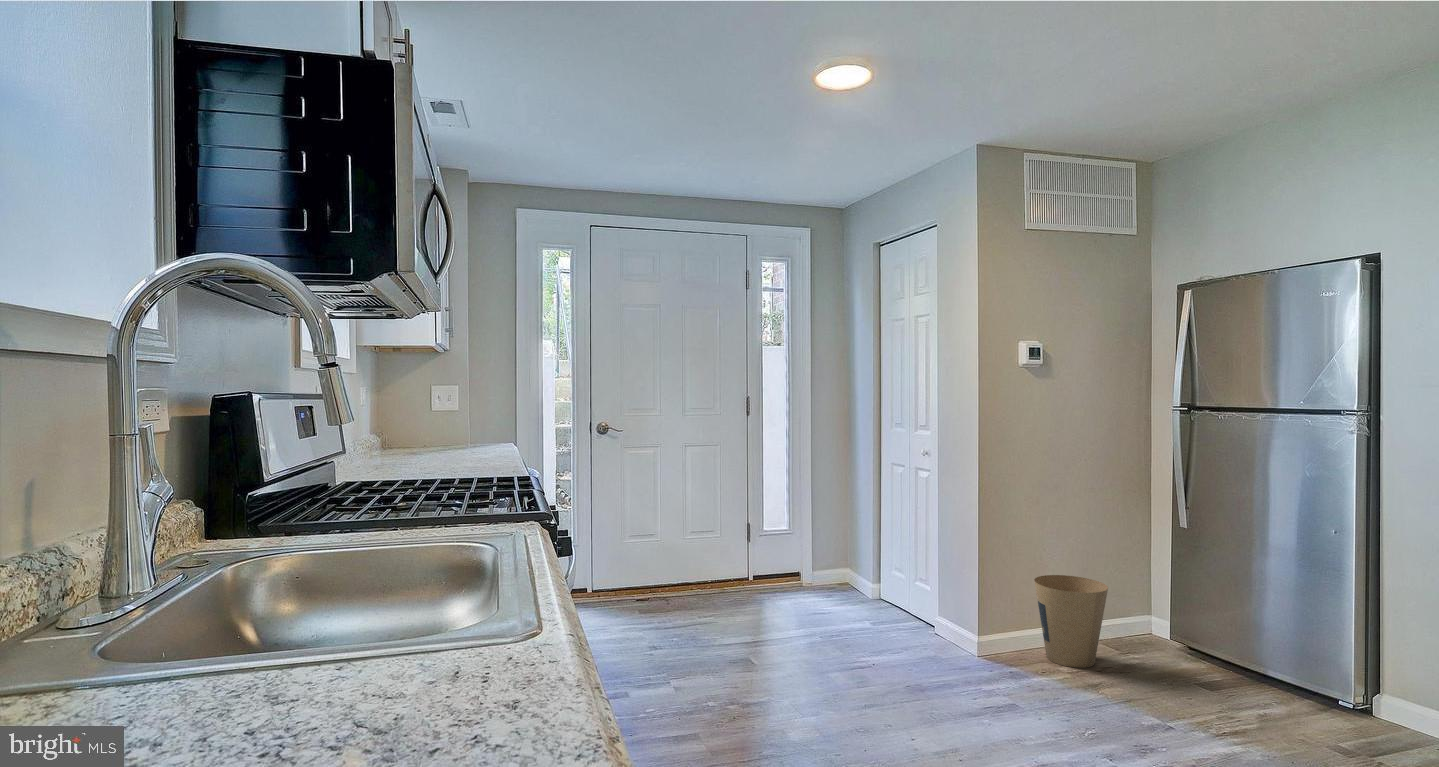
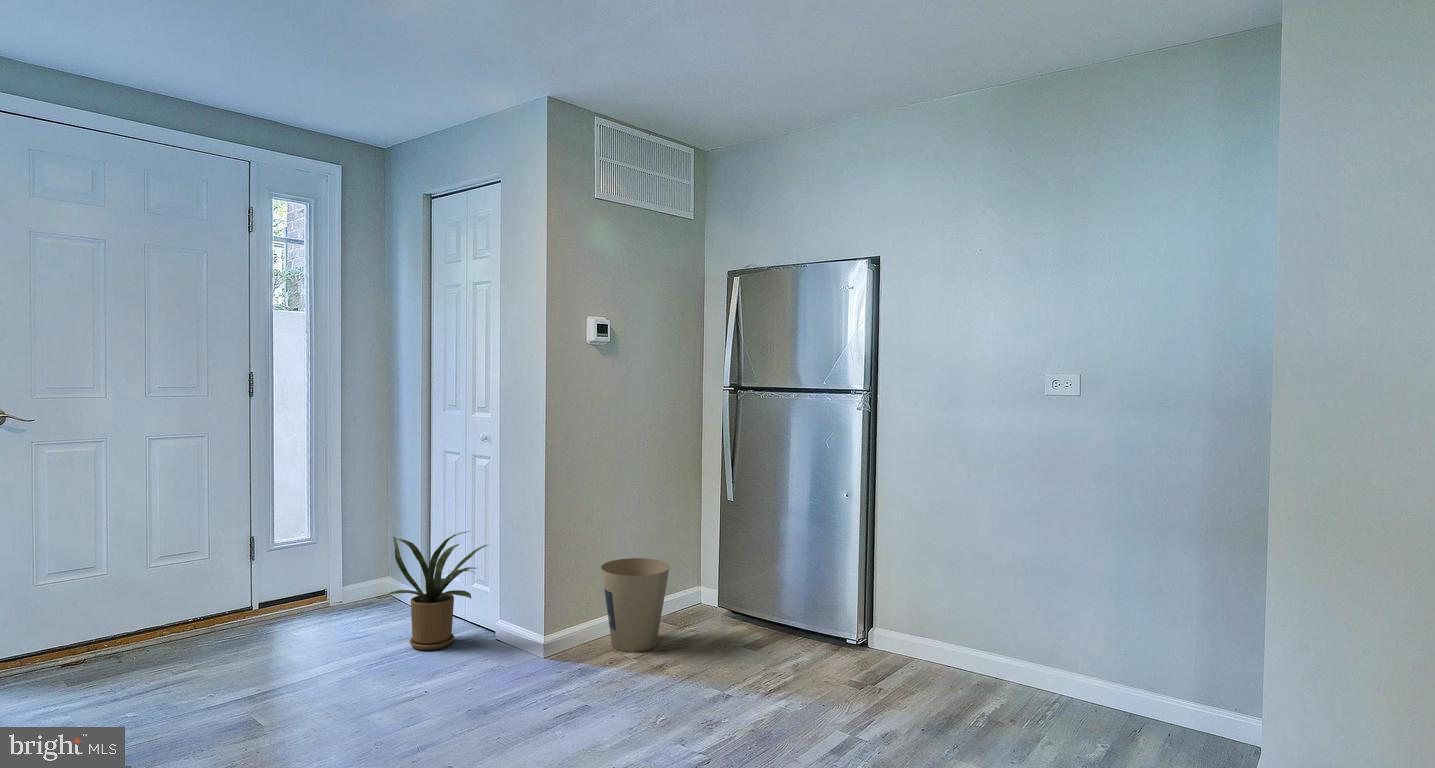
house plant: none [843,530,930,631] -> present [386,531,487,650]

